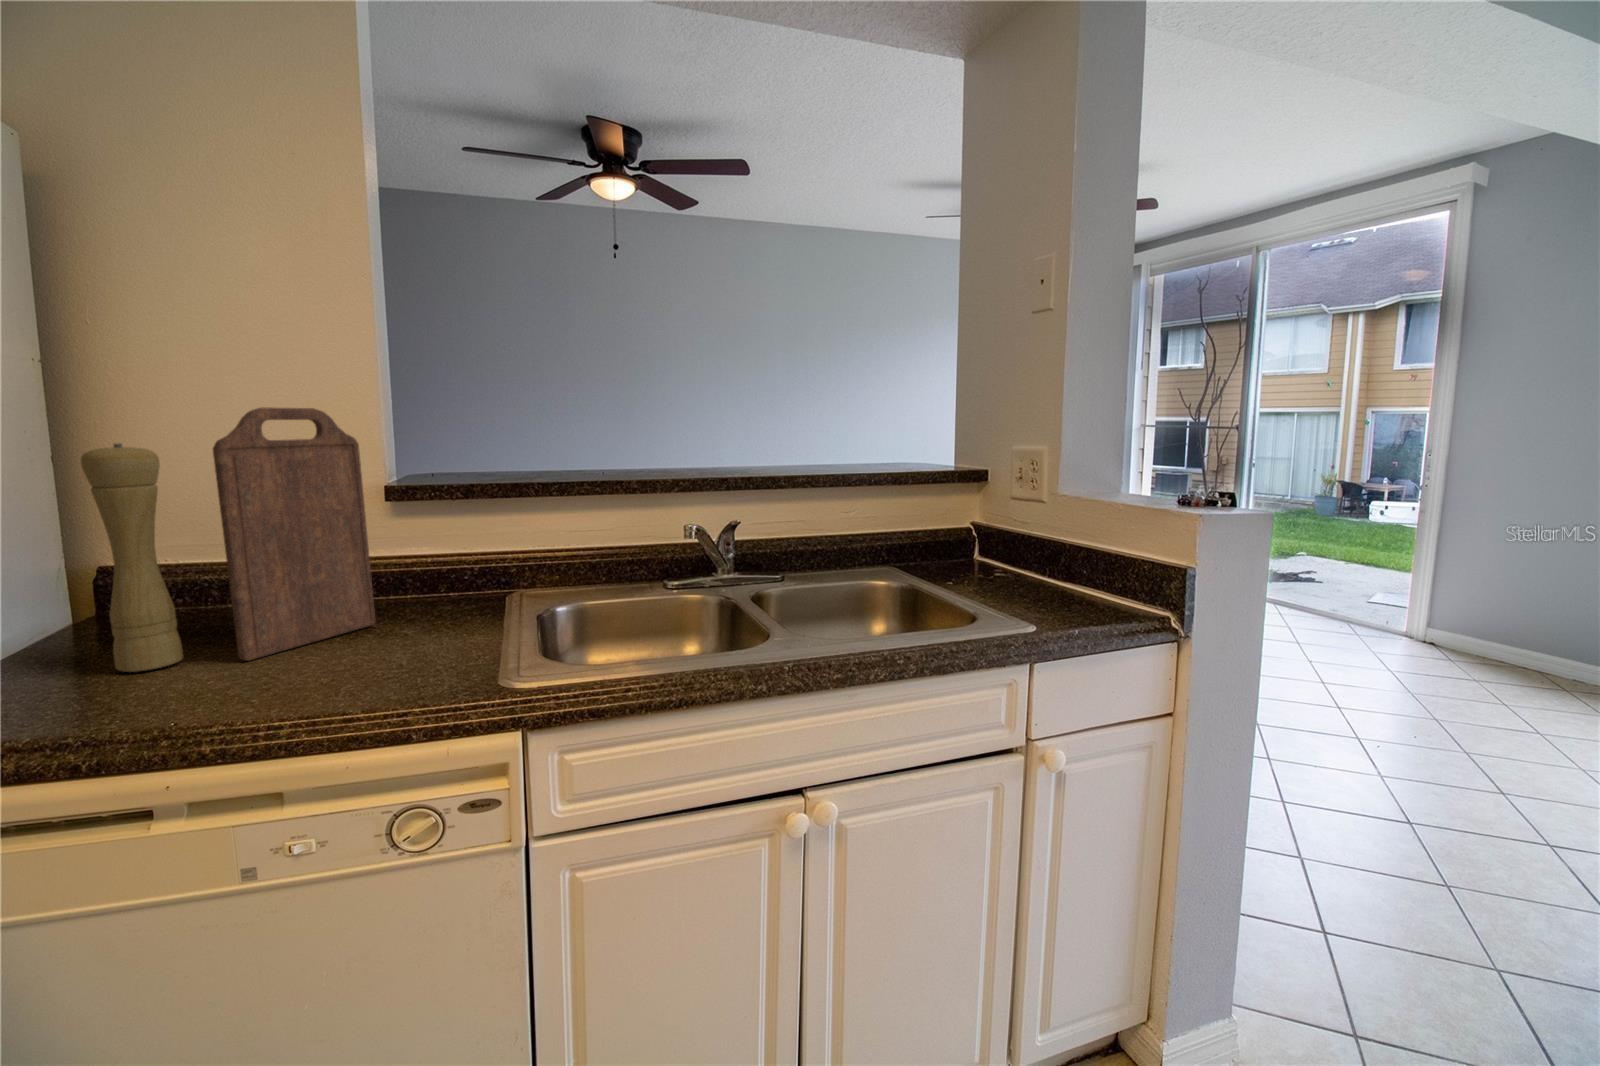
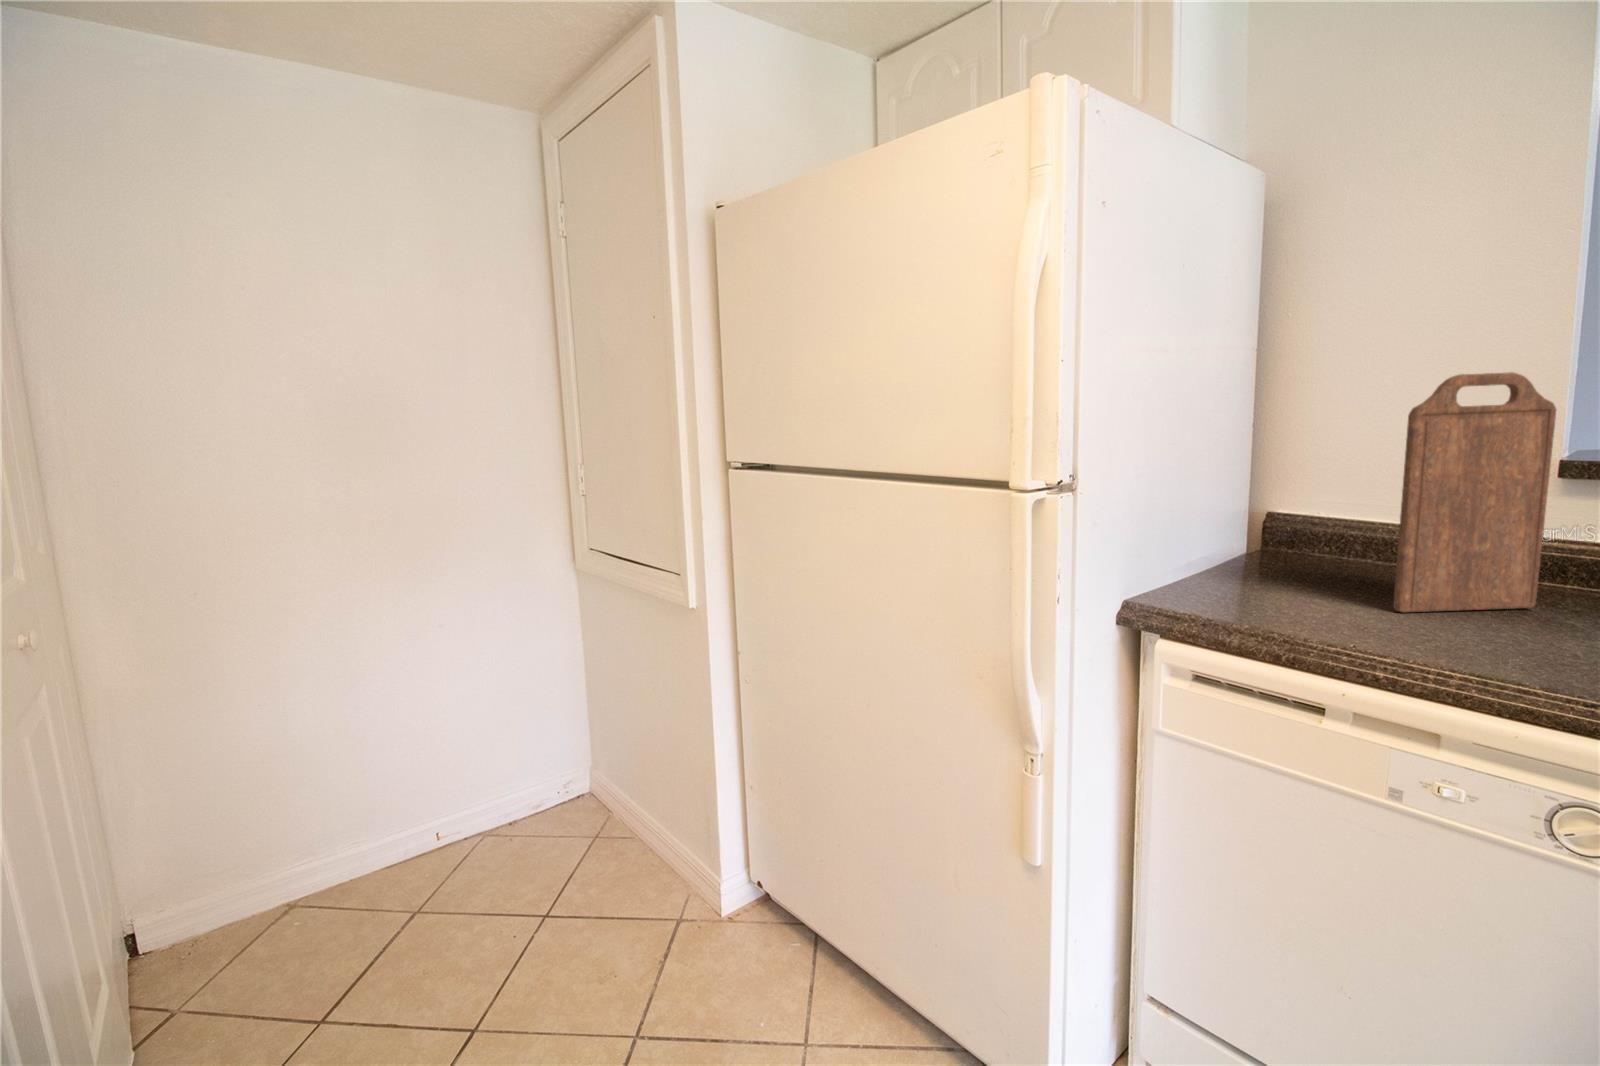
pepper mill: present [81,443,183,672] -> none [1292,411,1358,600]

